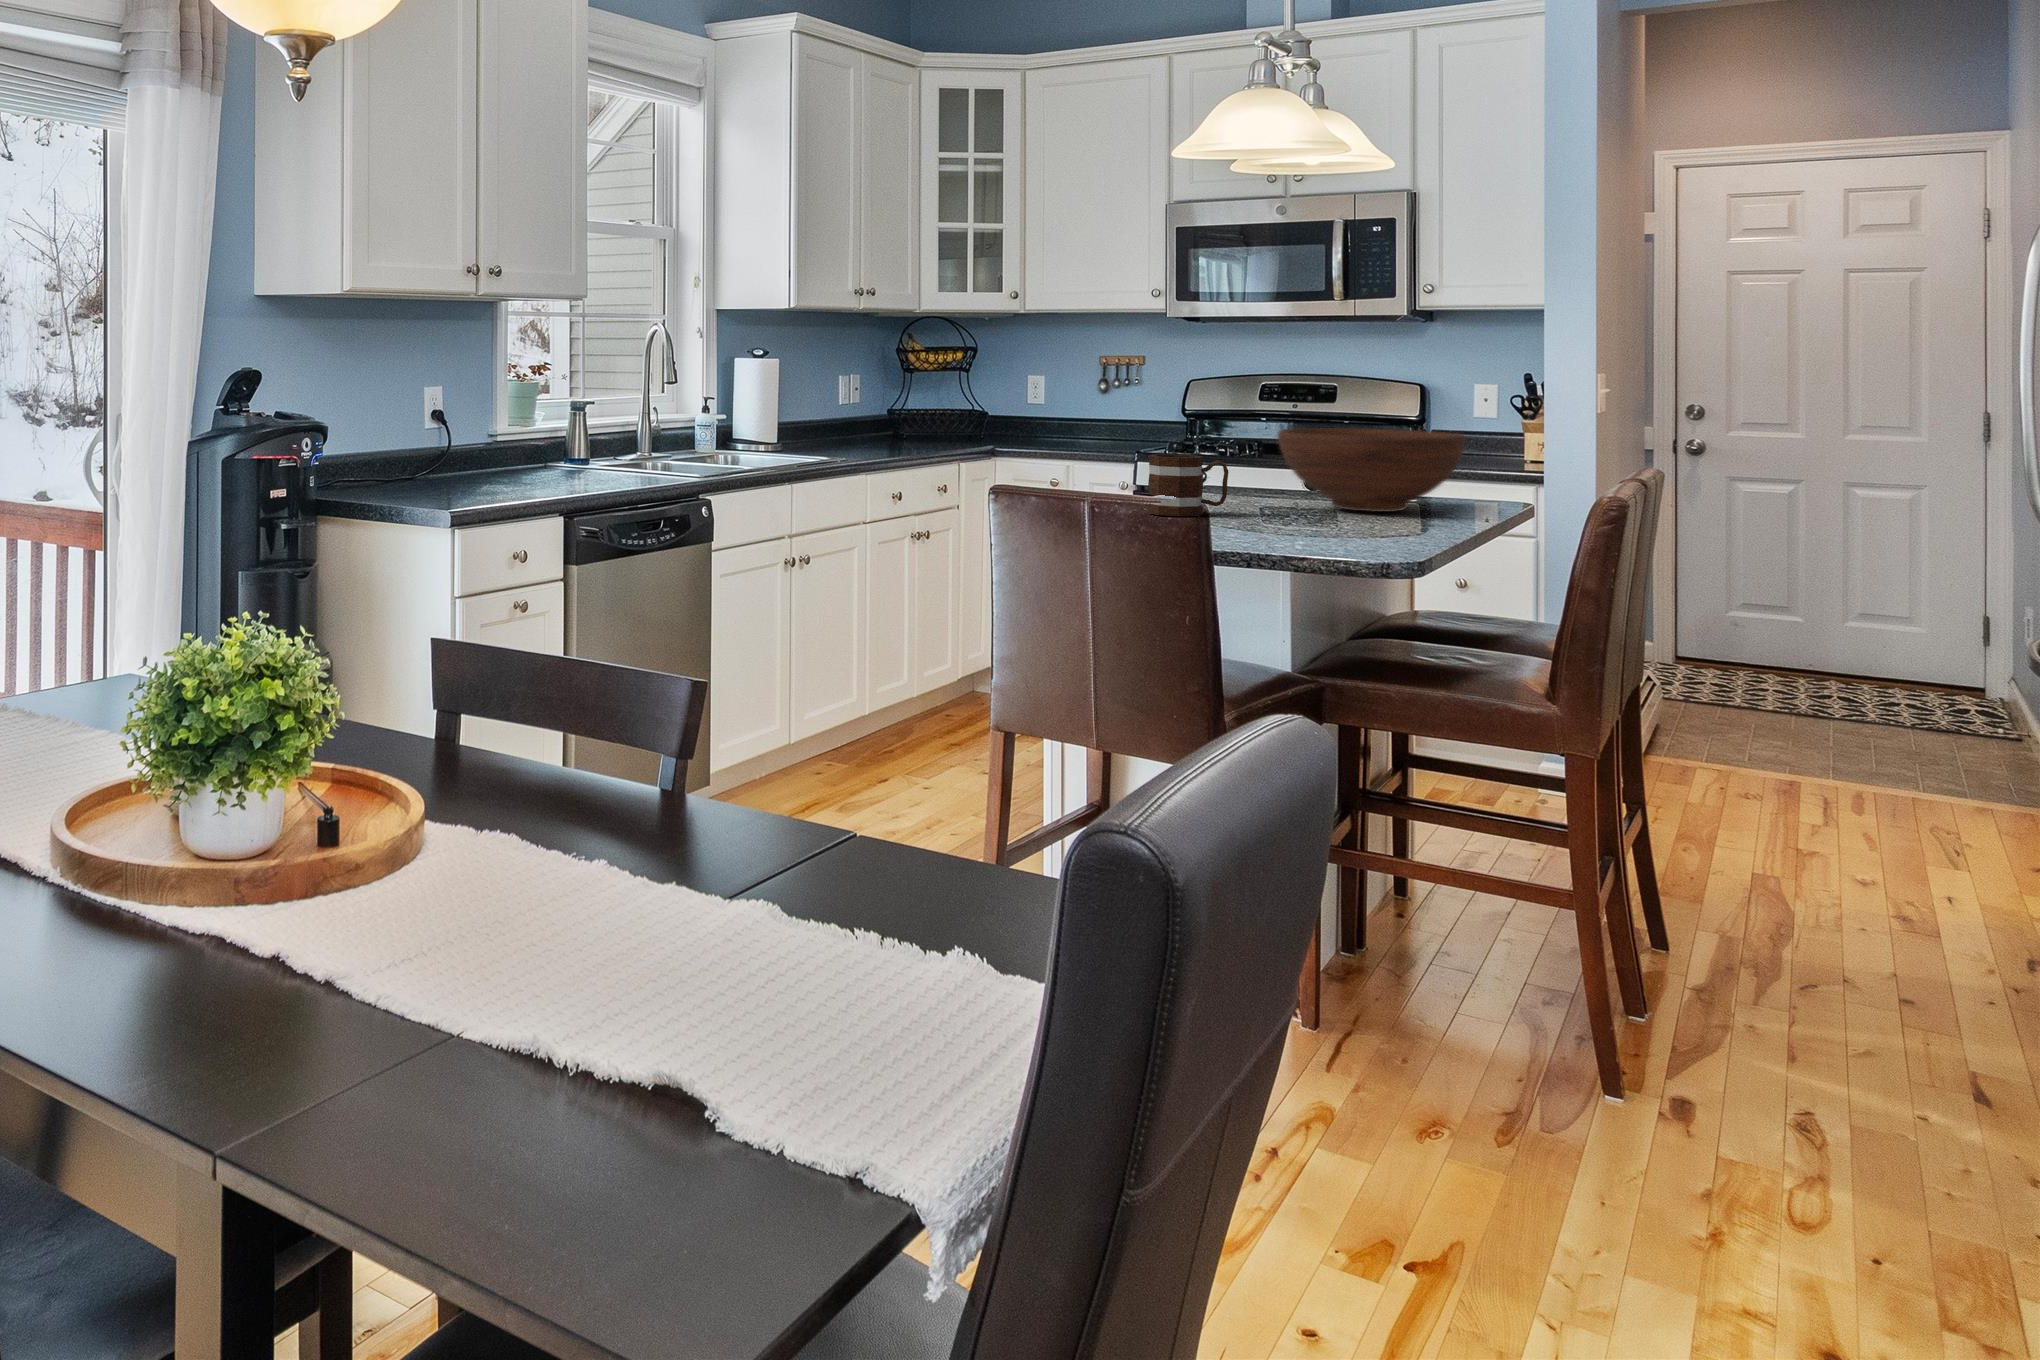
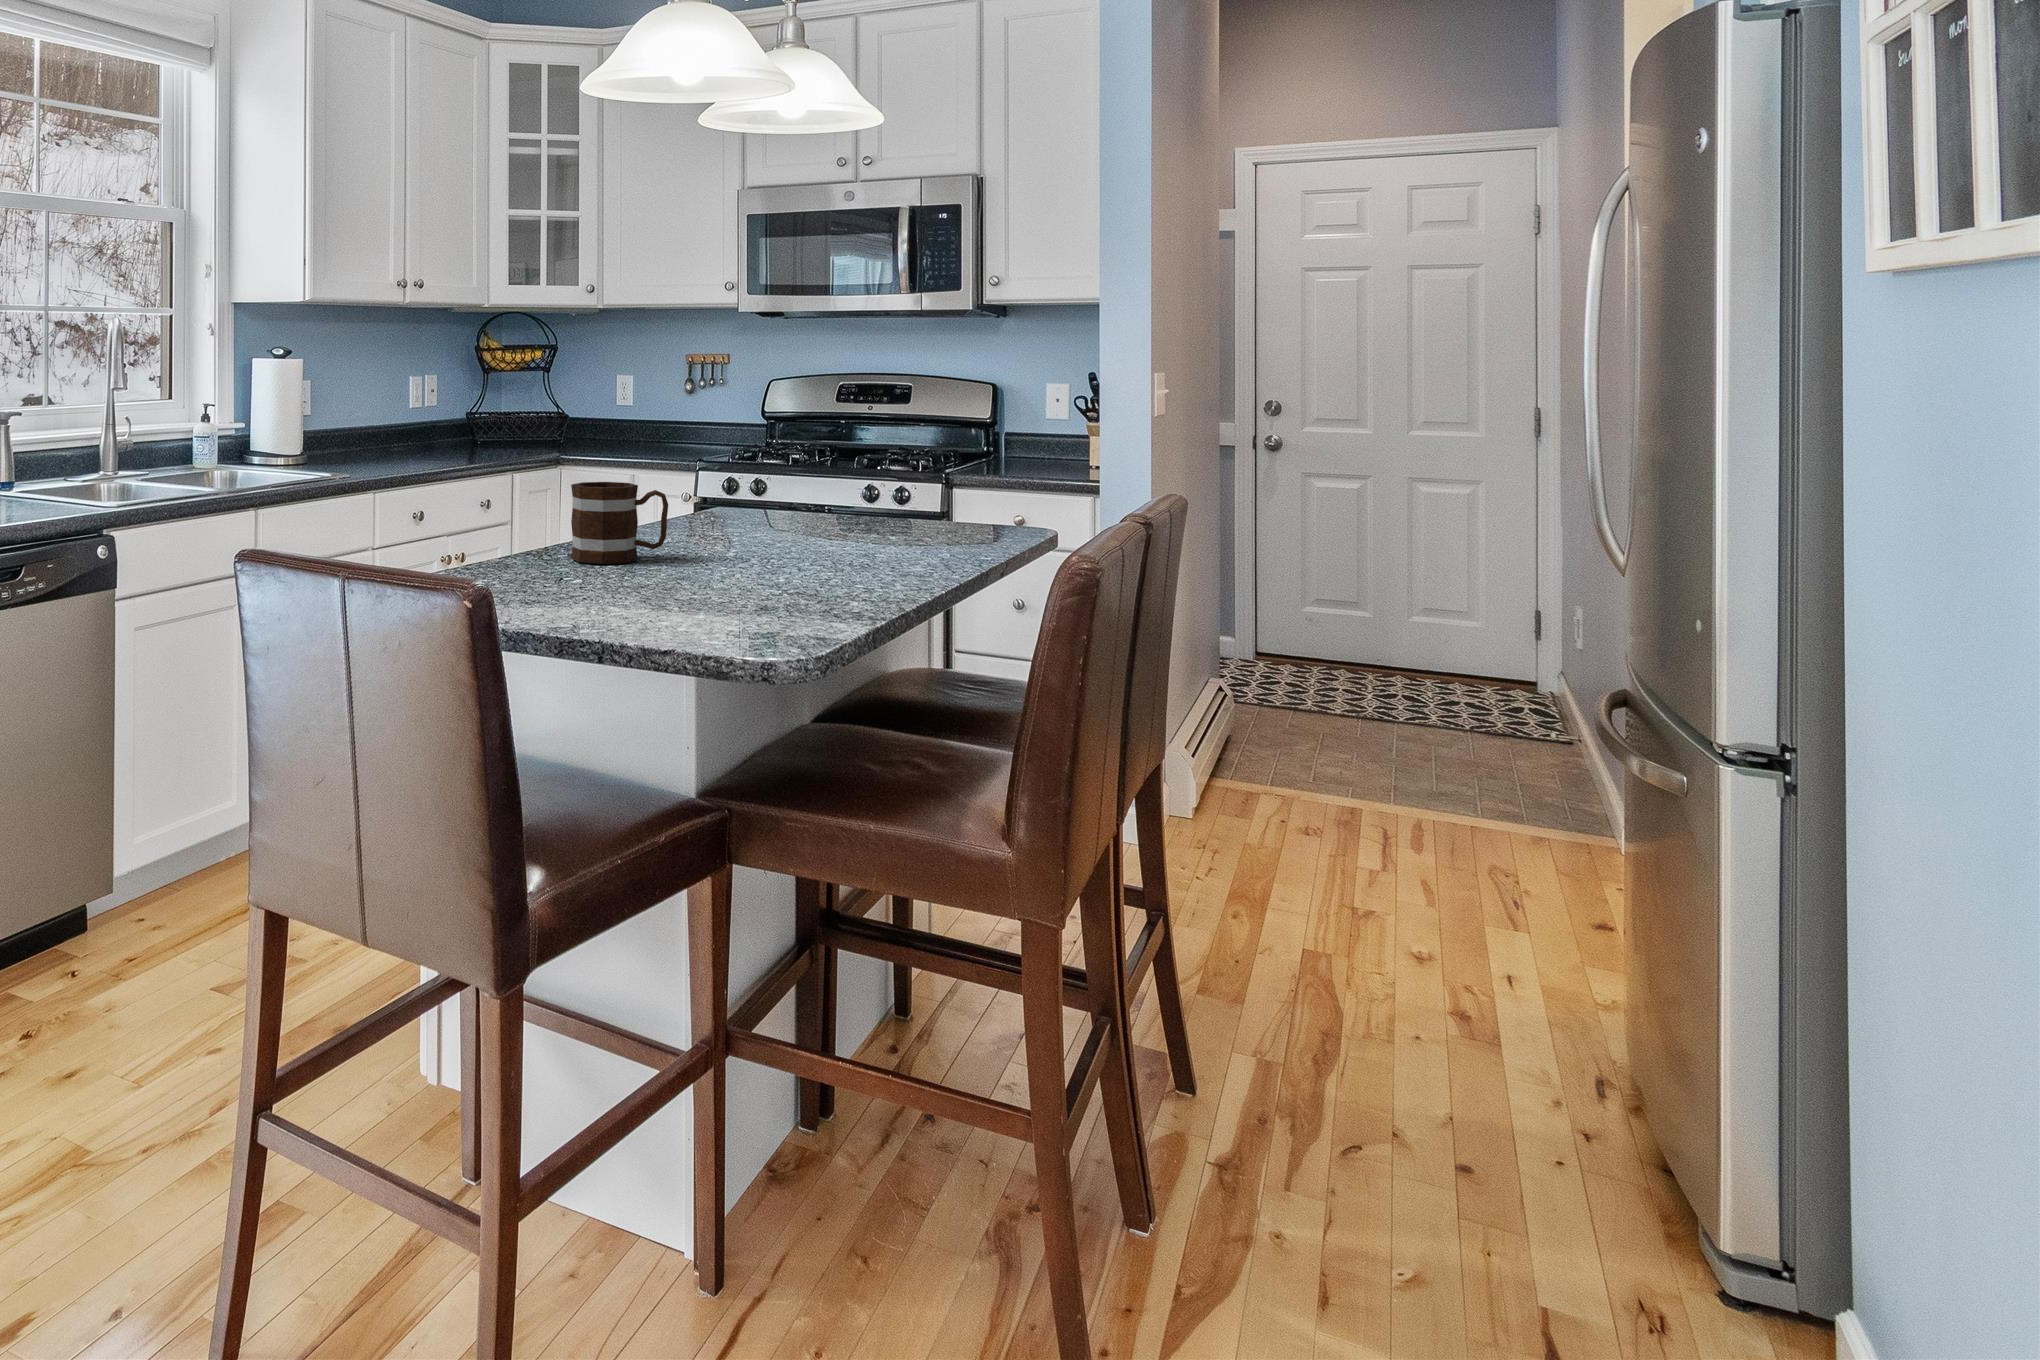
fruit bowl: present [1278,428,1465,512] -> none [742,444,957,552]

